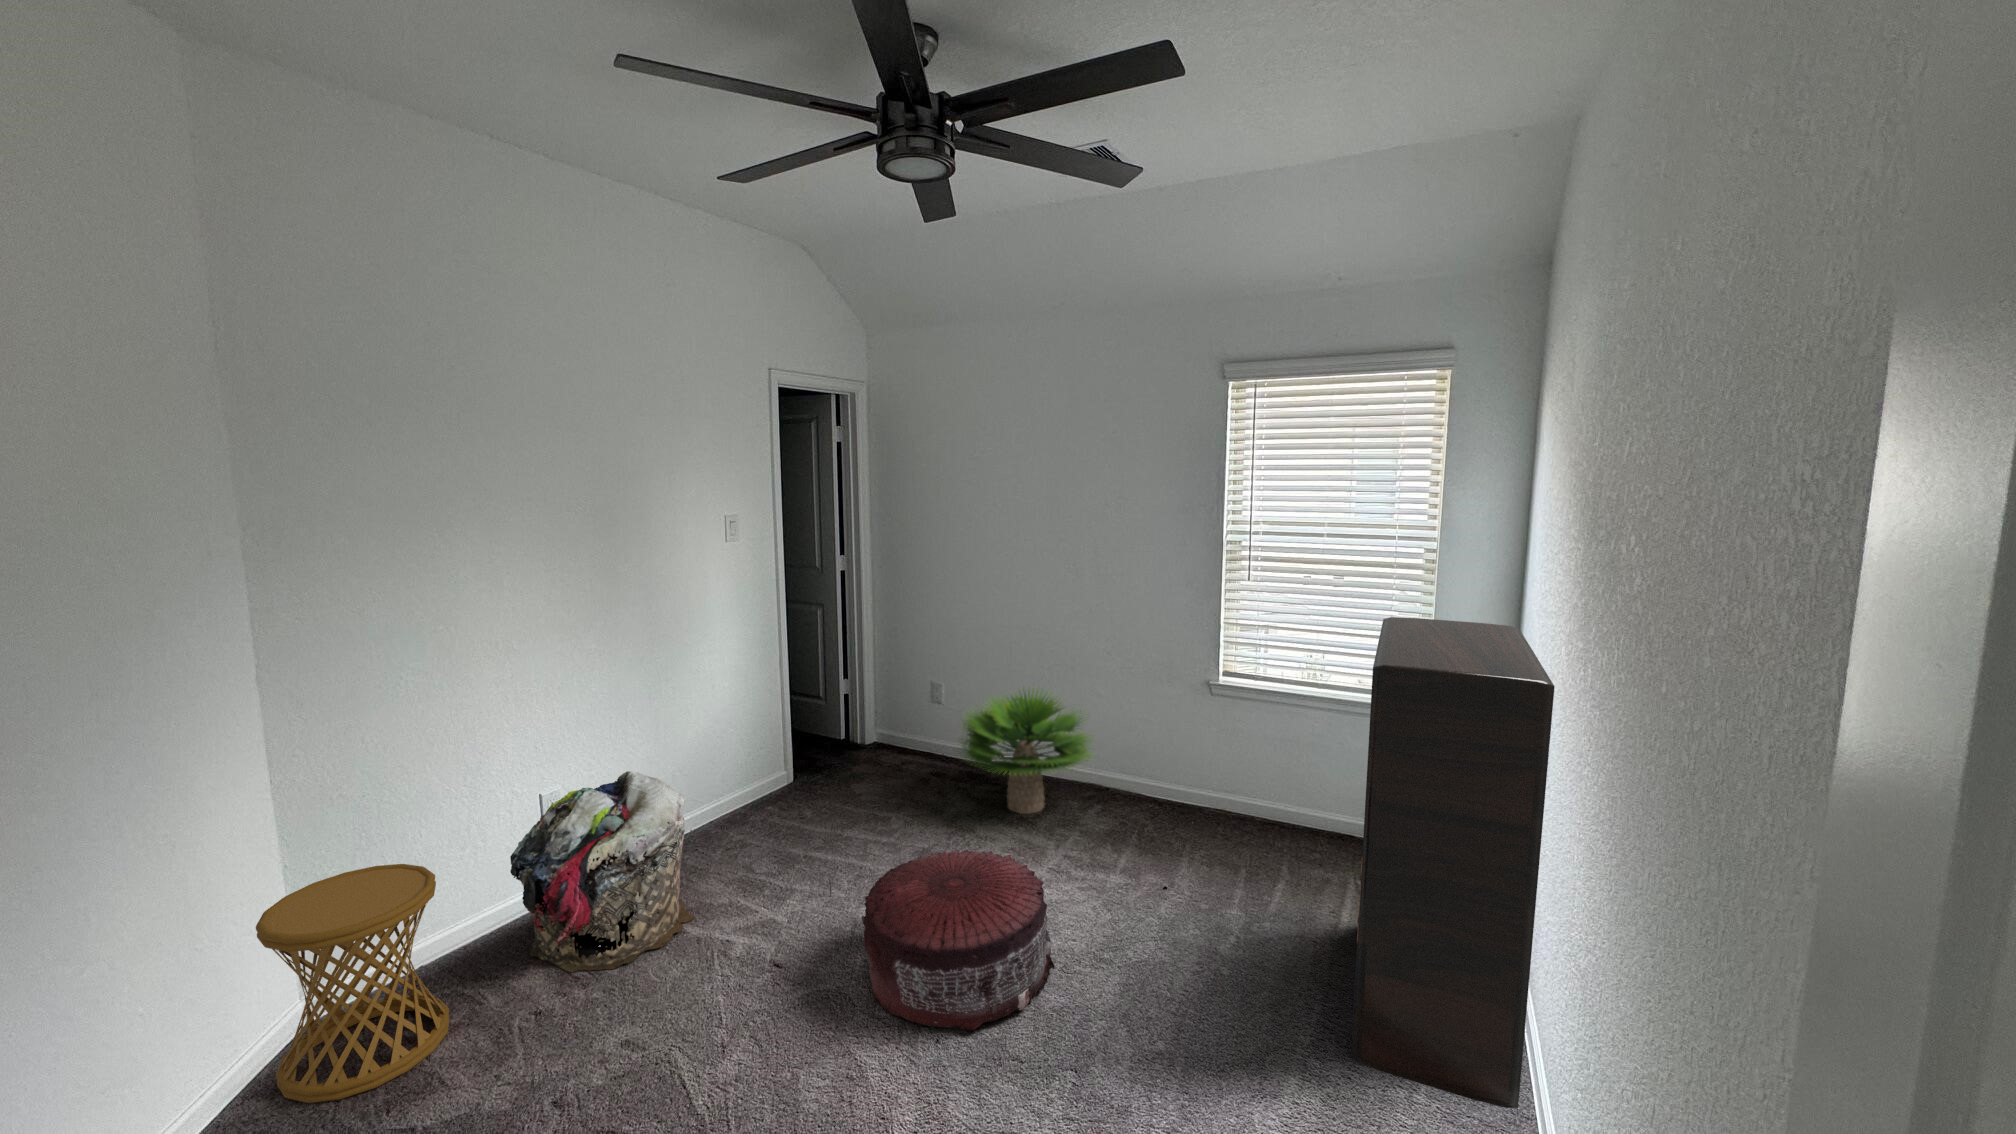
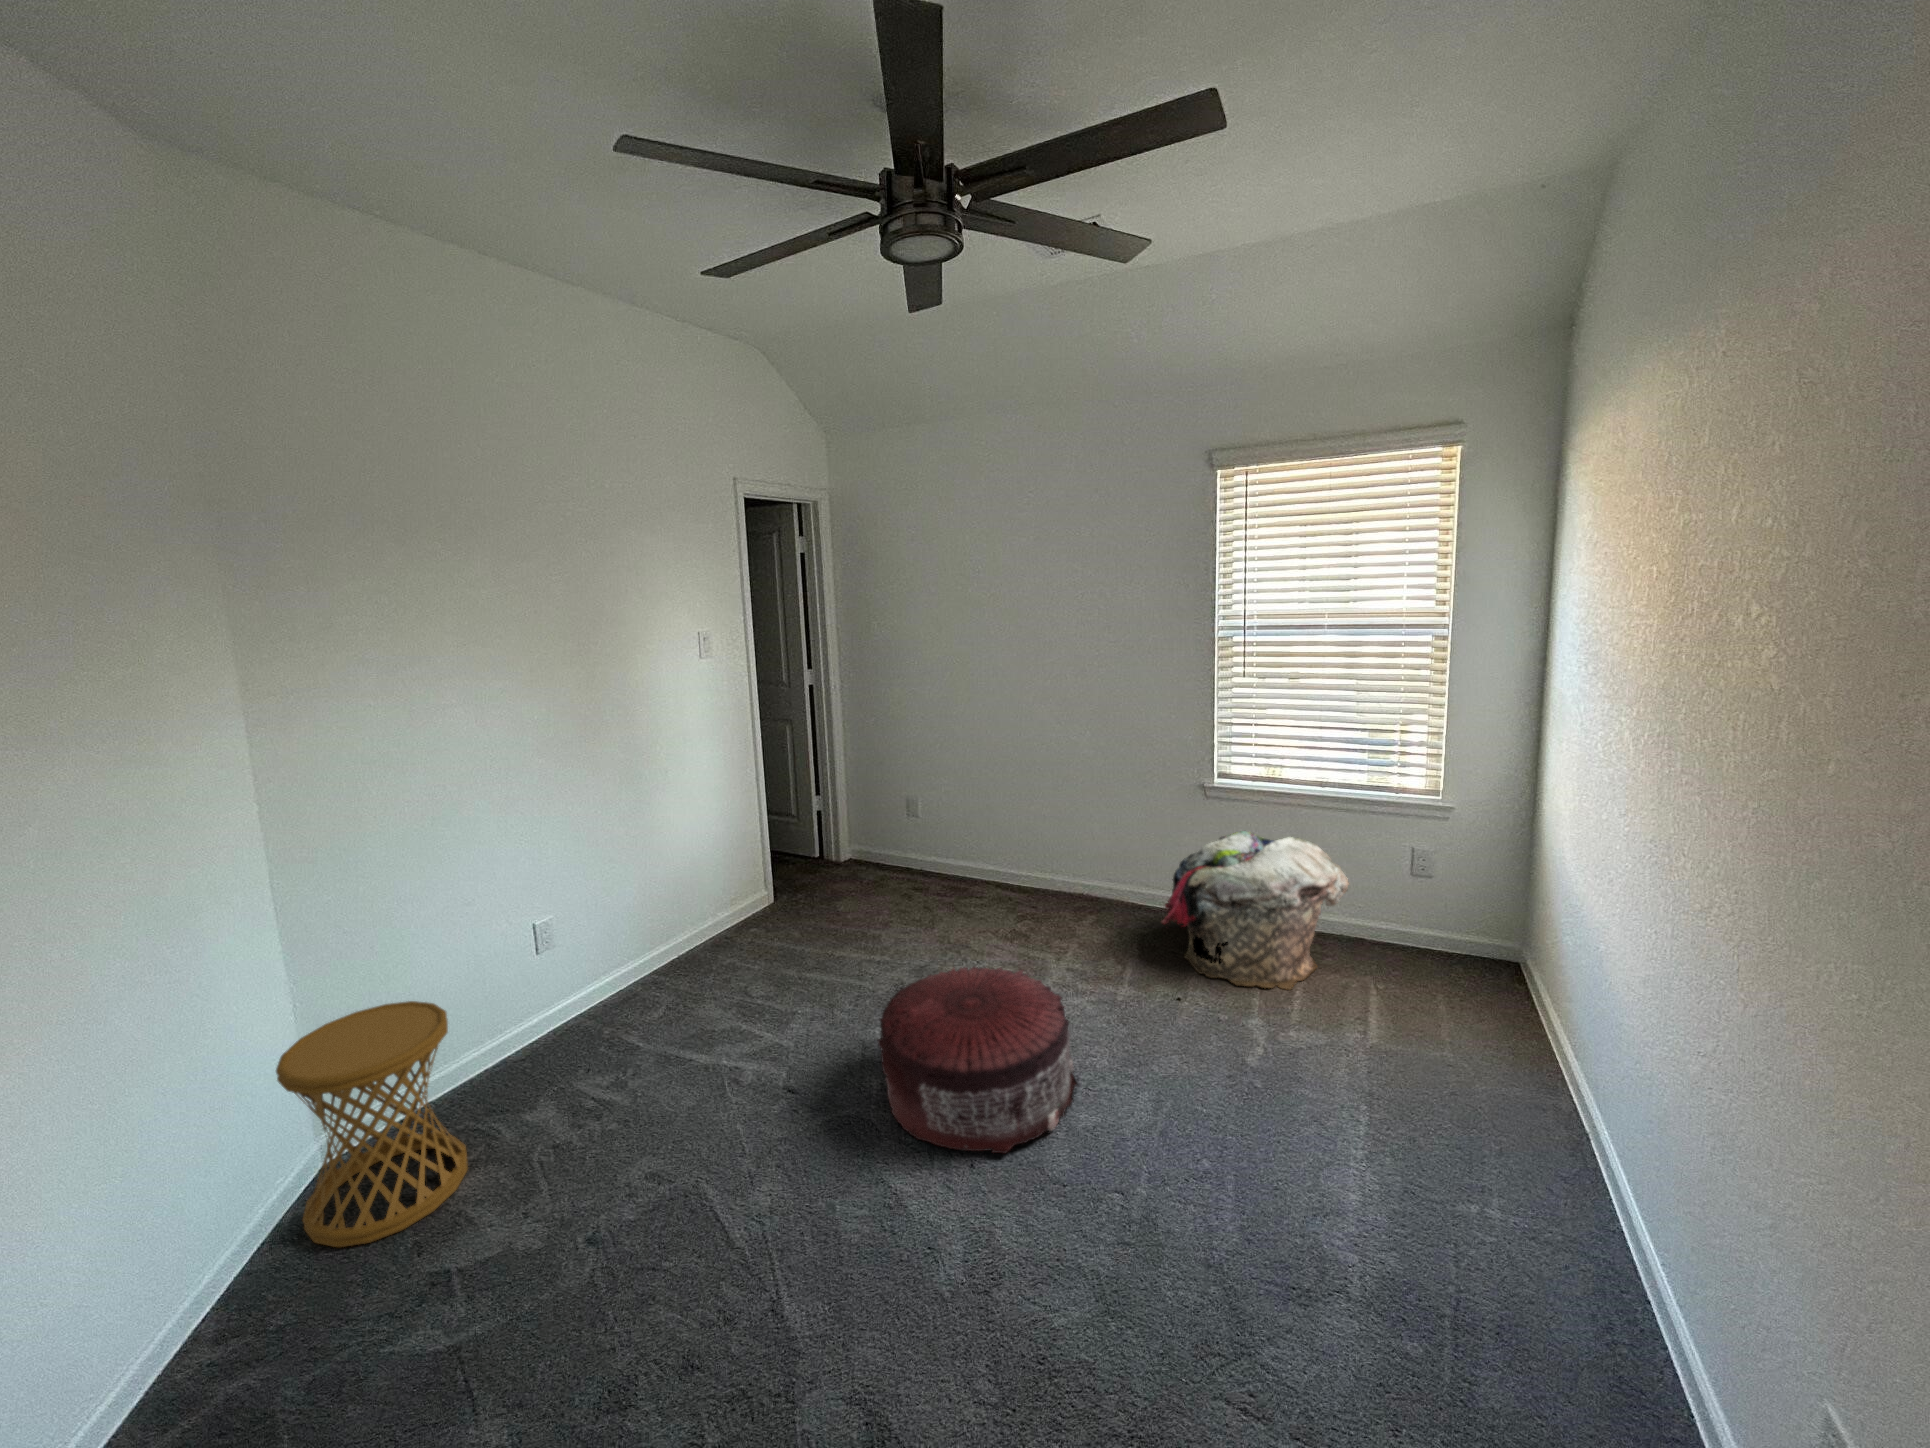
bookshelf: present [1351,617,1555,1108] -> none [1396,707,1636,1221]
potted plant: present [961,691,1091,814] -> none [941,793,1092,927]
laundry basket: present [510,771,694,973] -> present [1162,831,1349,990]

